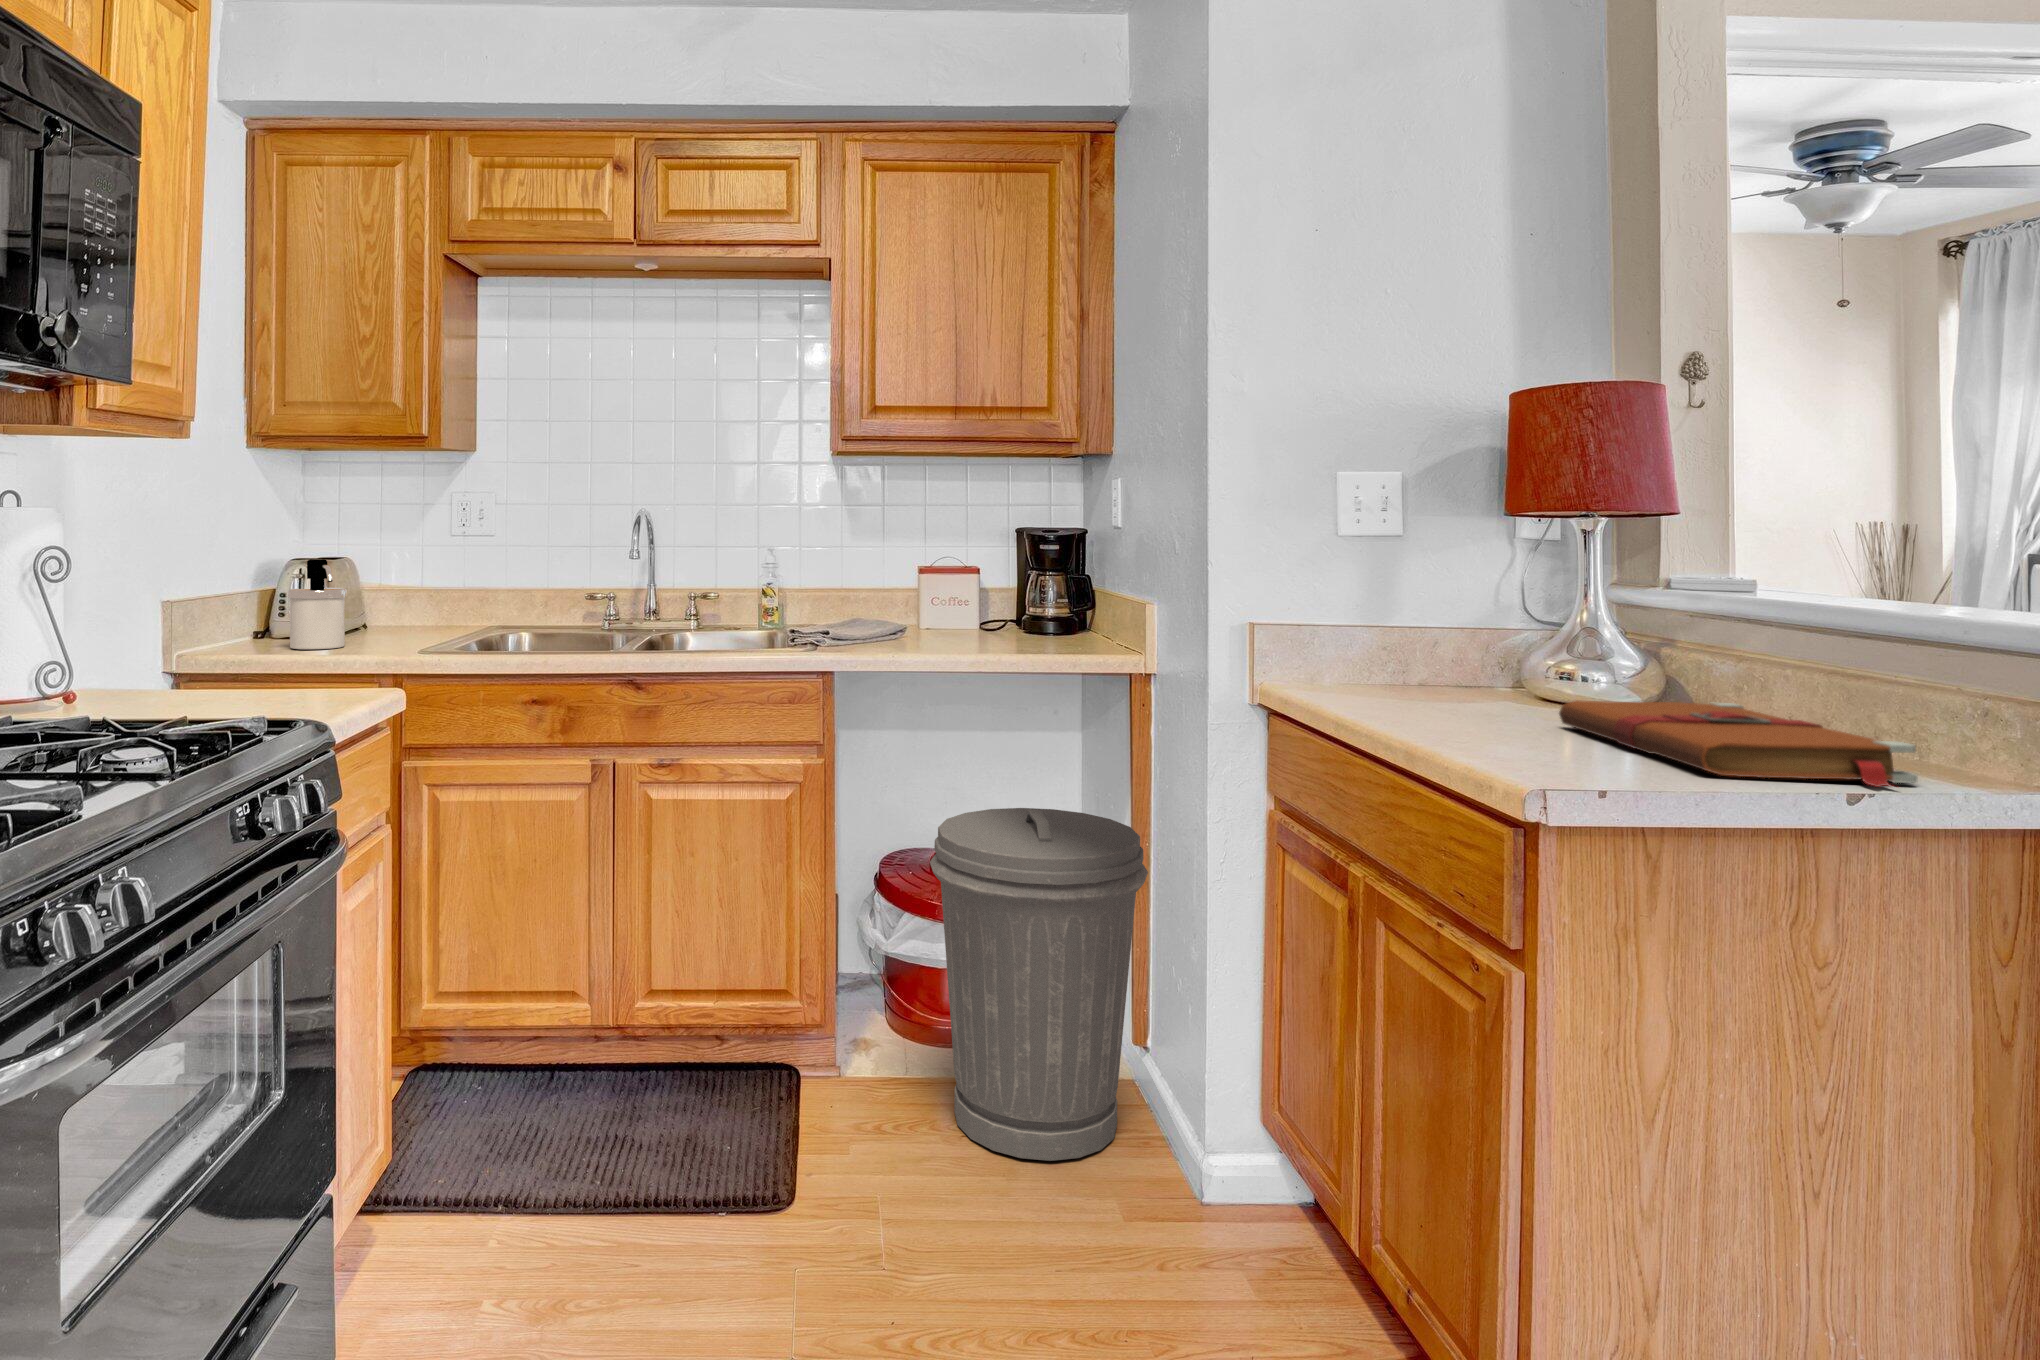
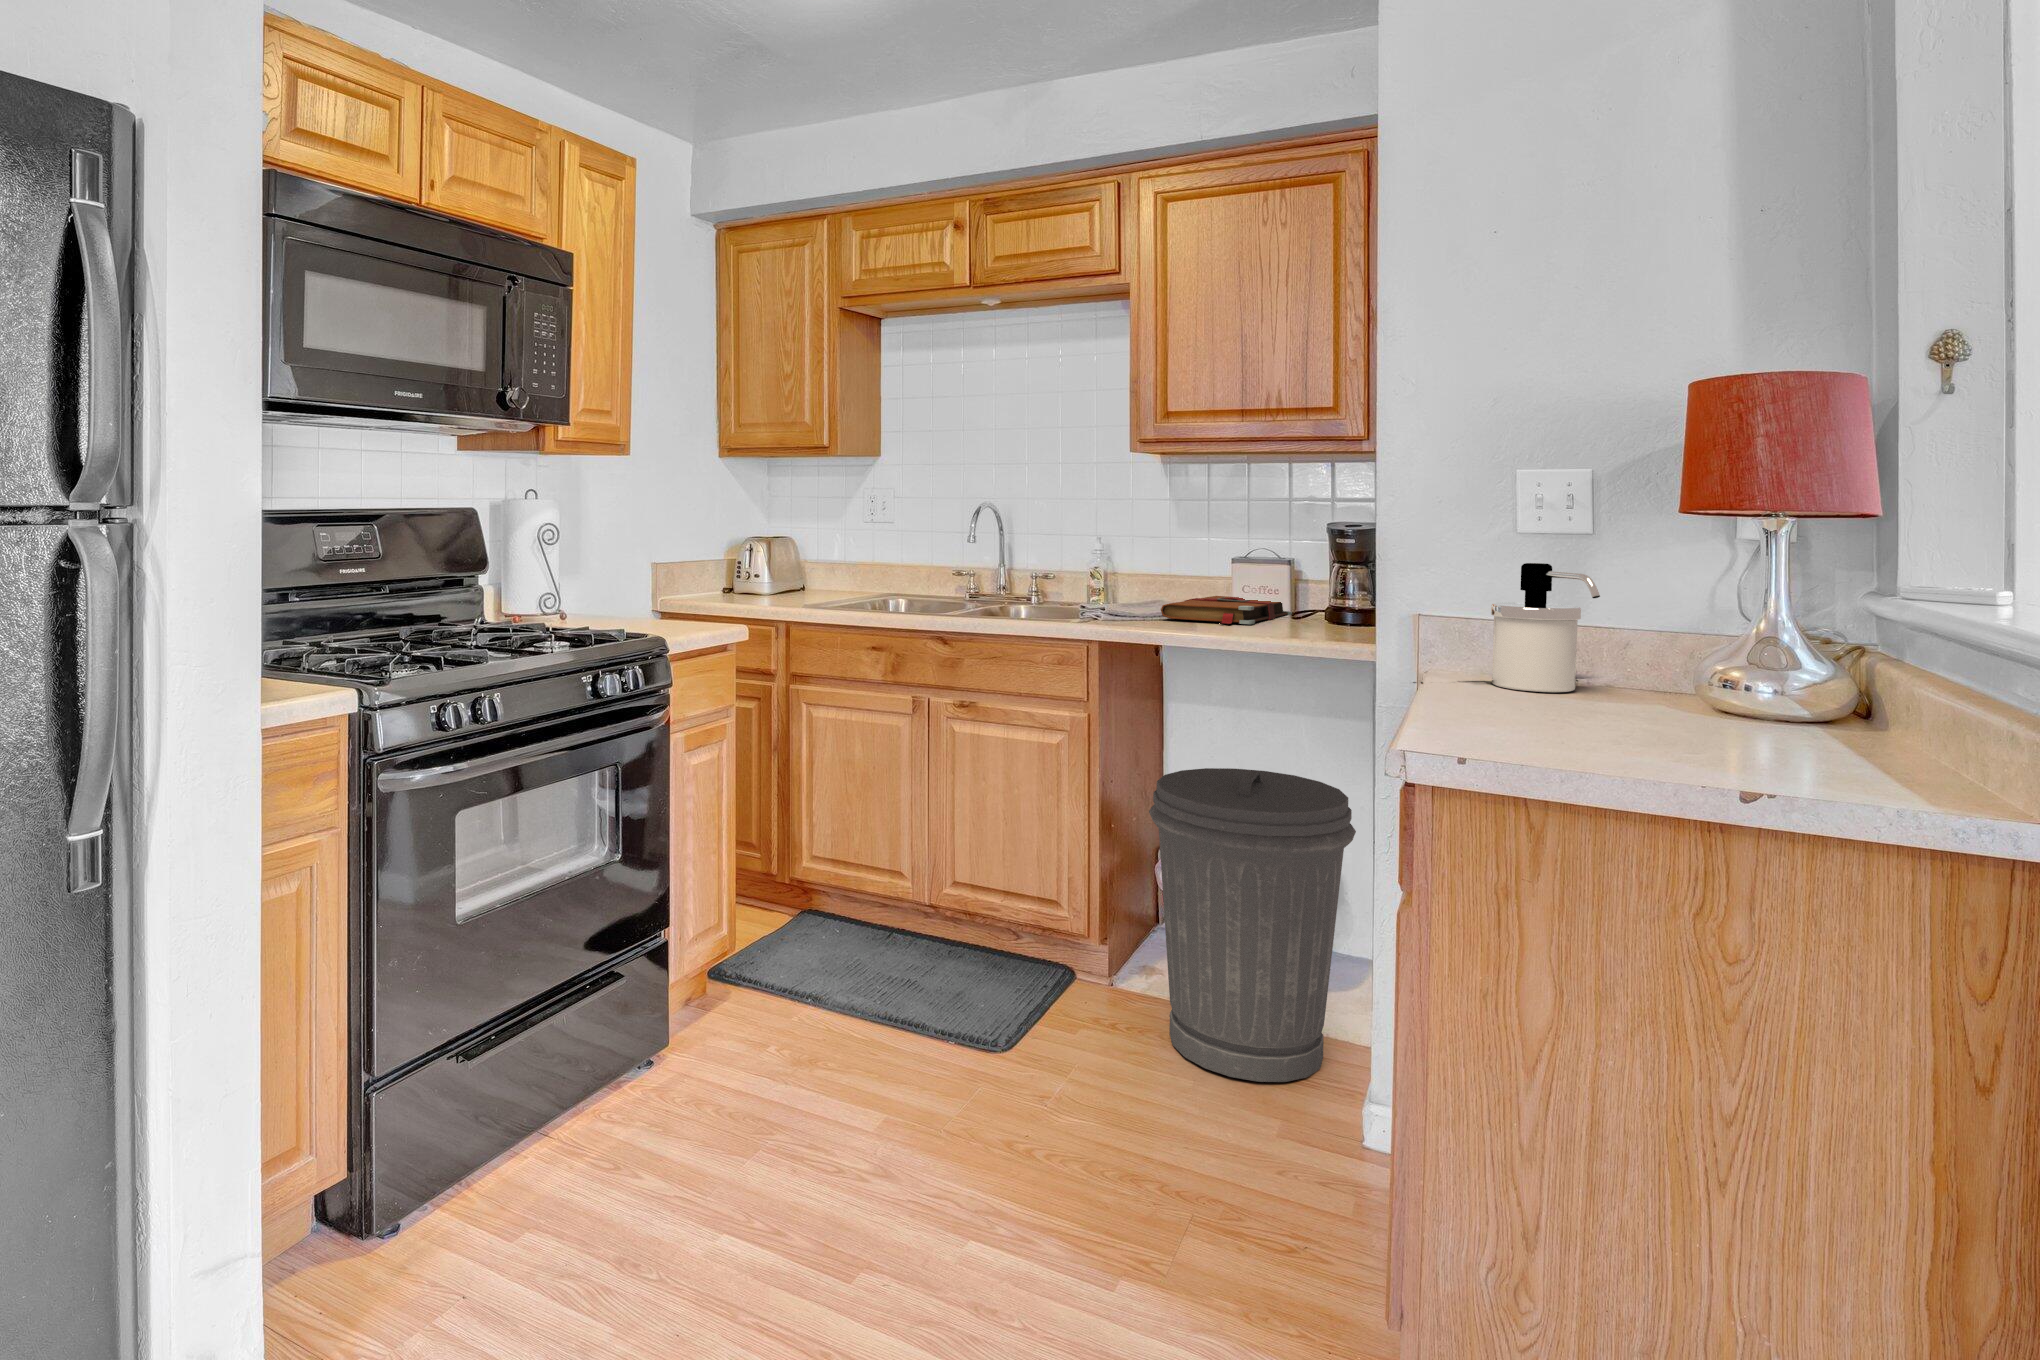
soap dispenser: present [288,559,347,649] -> present [1491,563,1600,692]
book: present [1559,701,1917,787] -> present [1161,596,1292,624]

